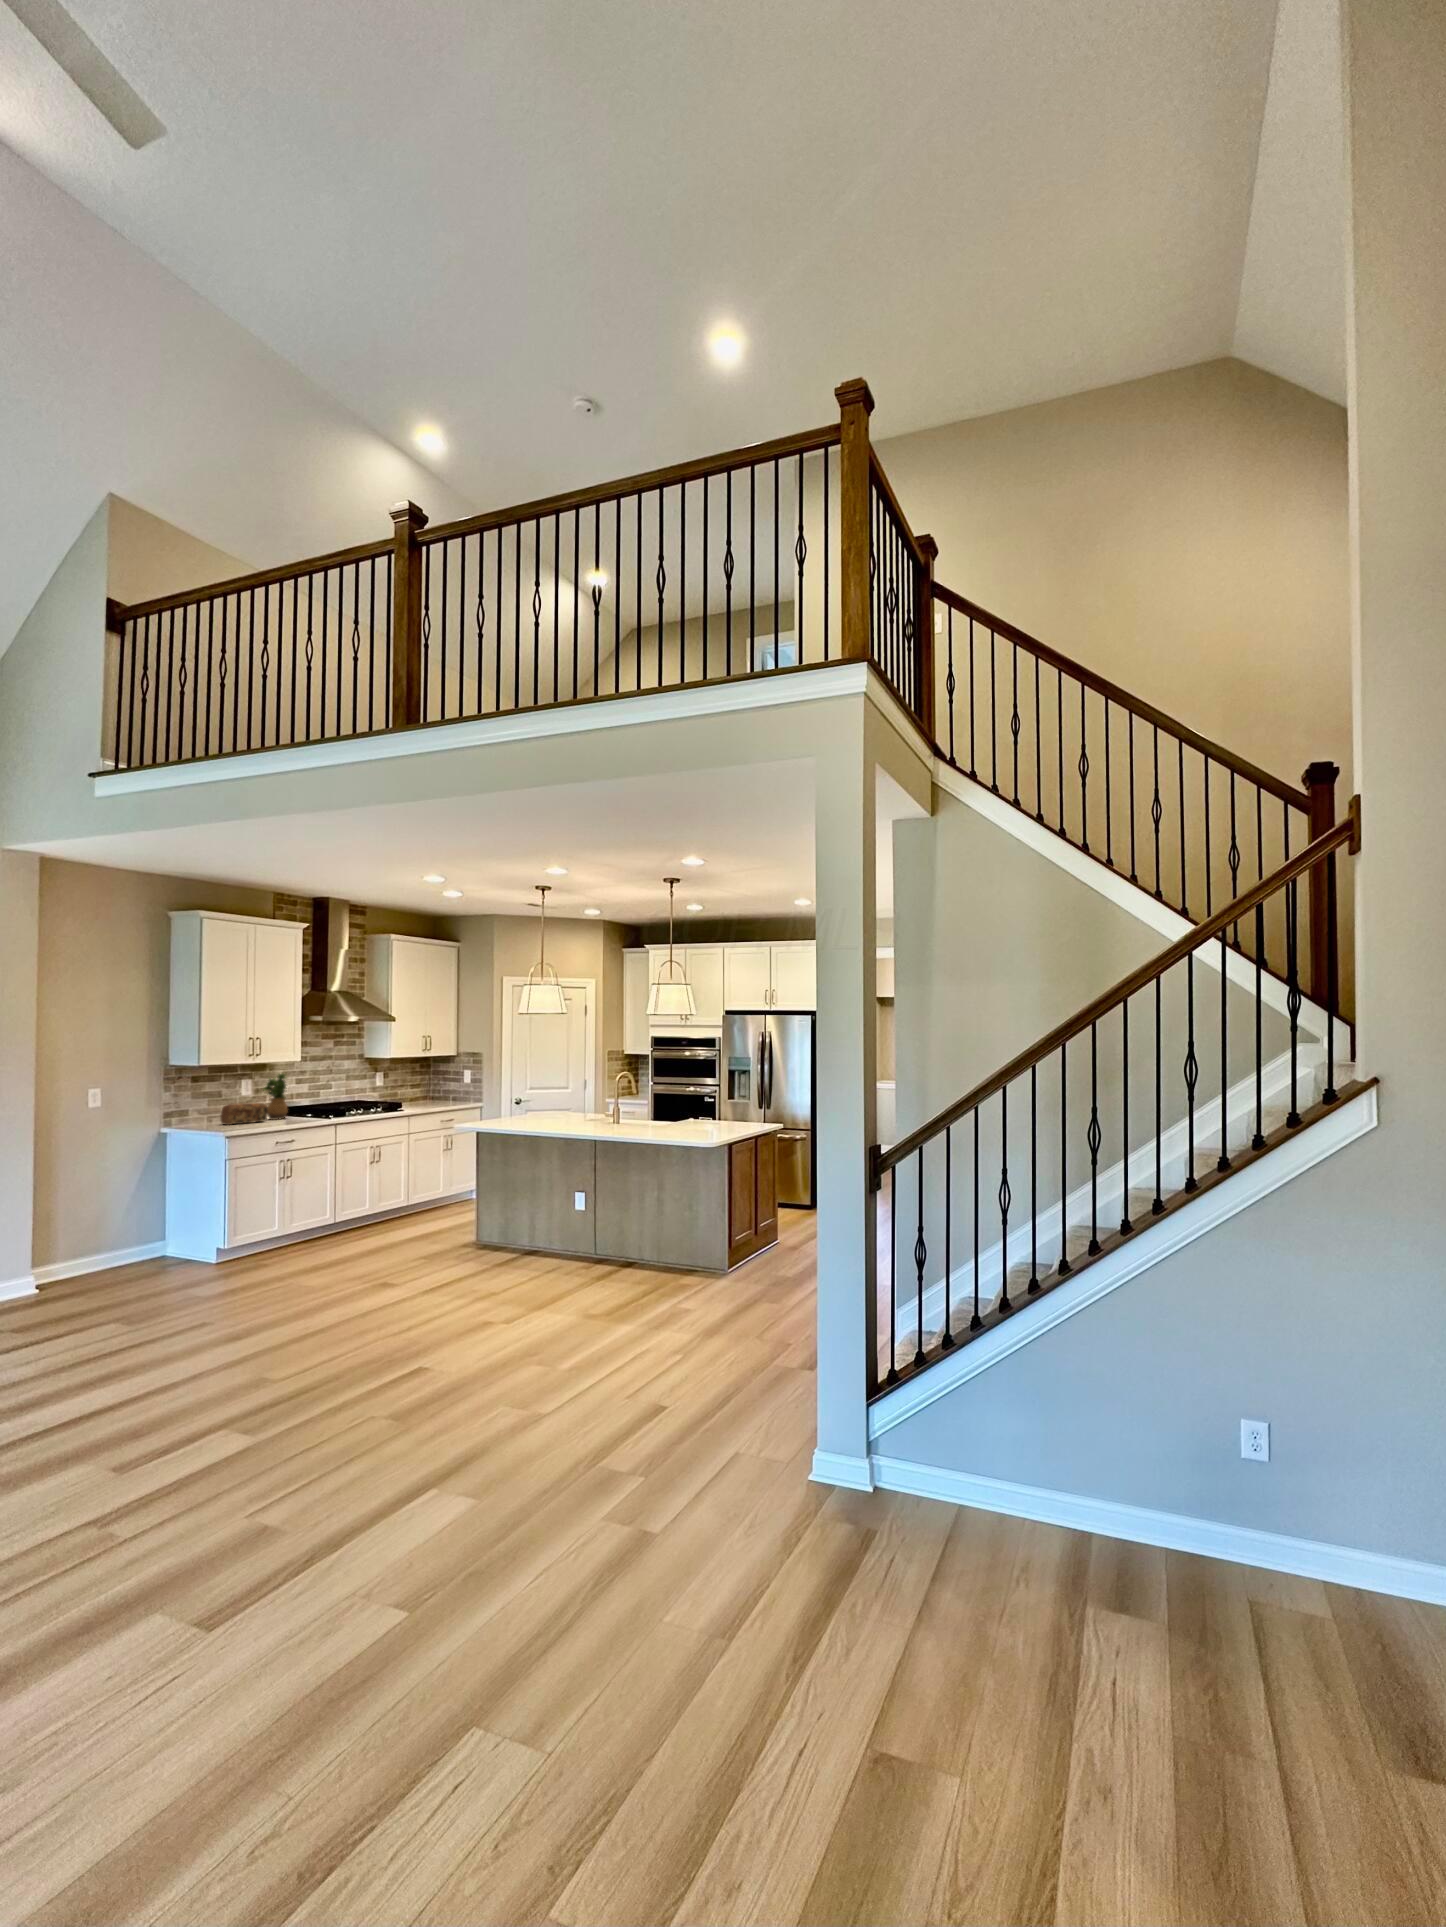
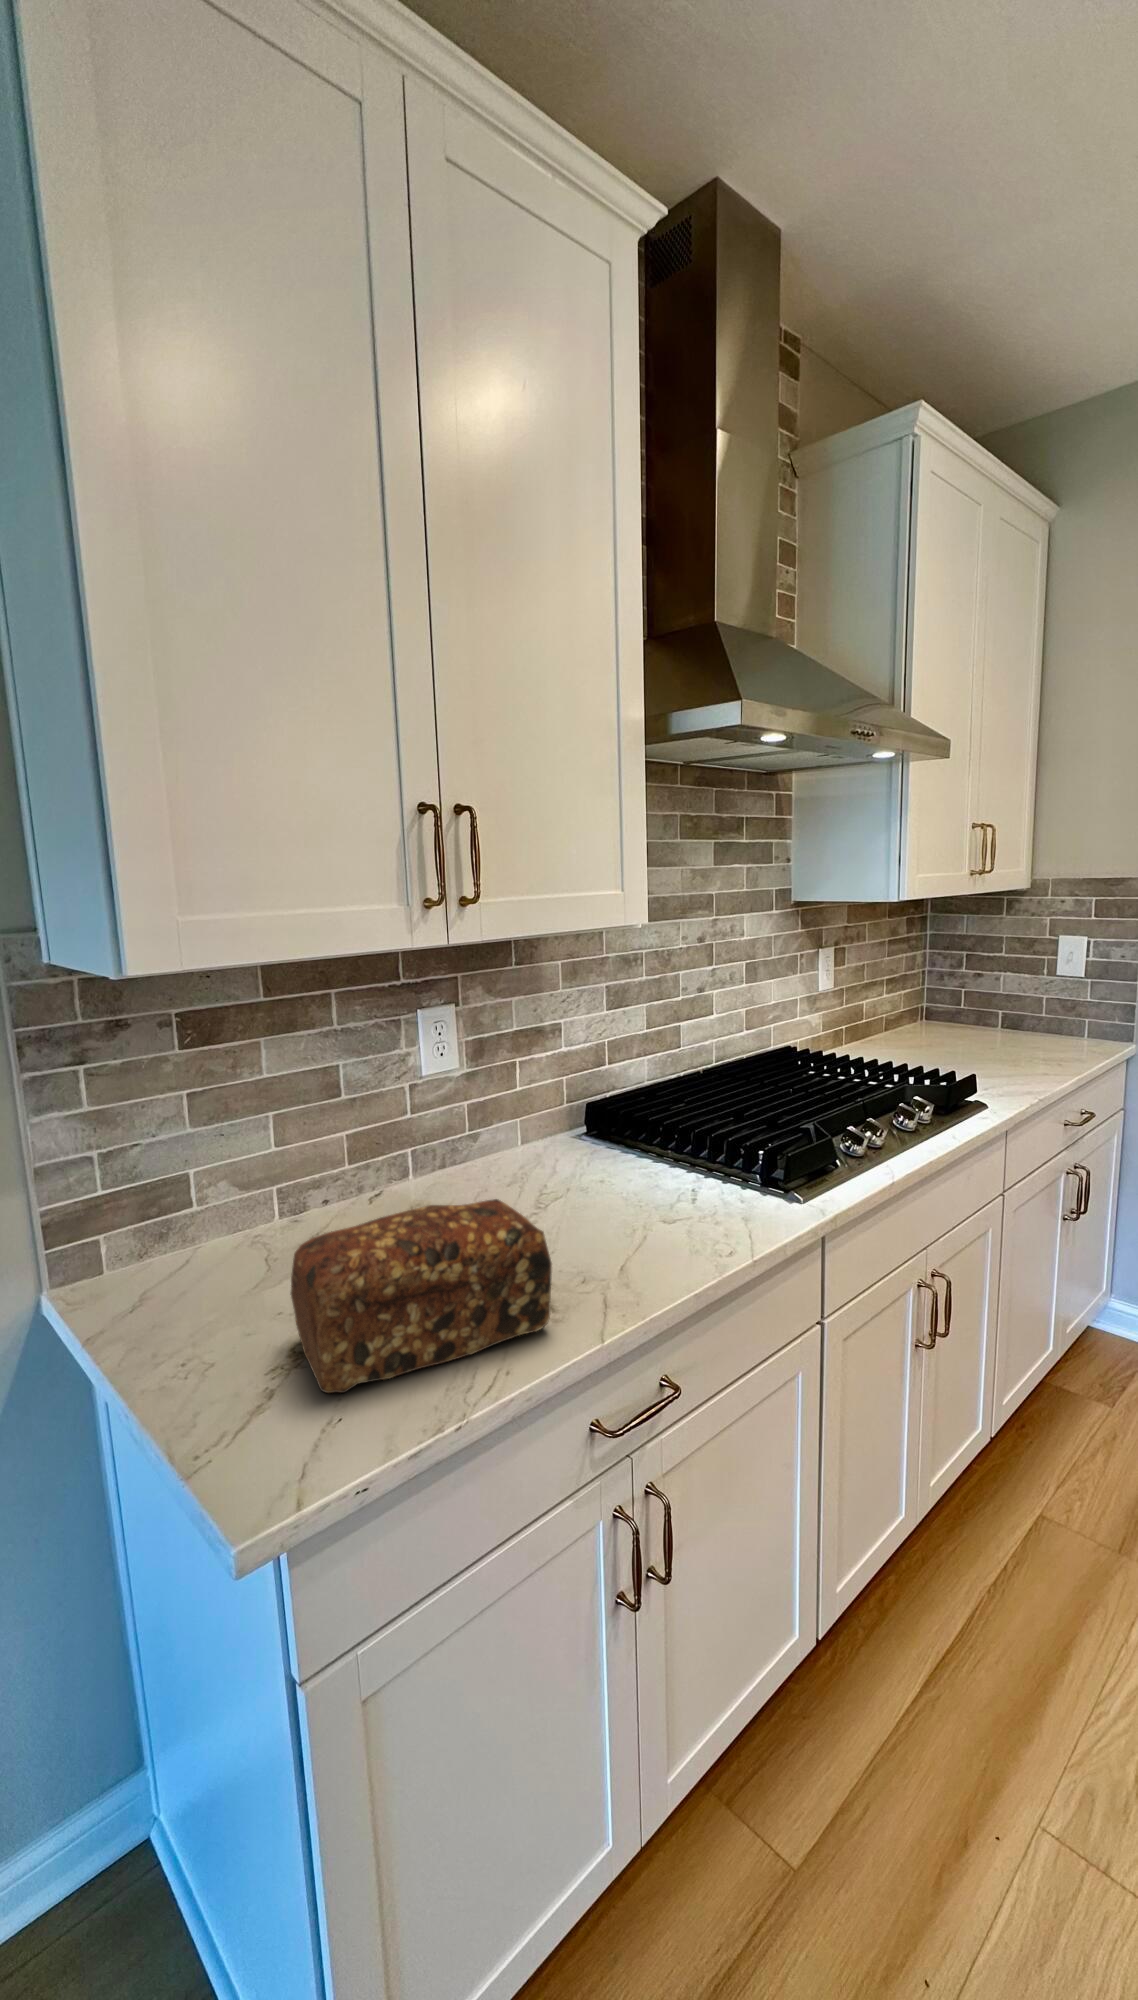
potted plant: present [264,1074,288,1120] -> none [506,1004,633,1254]

